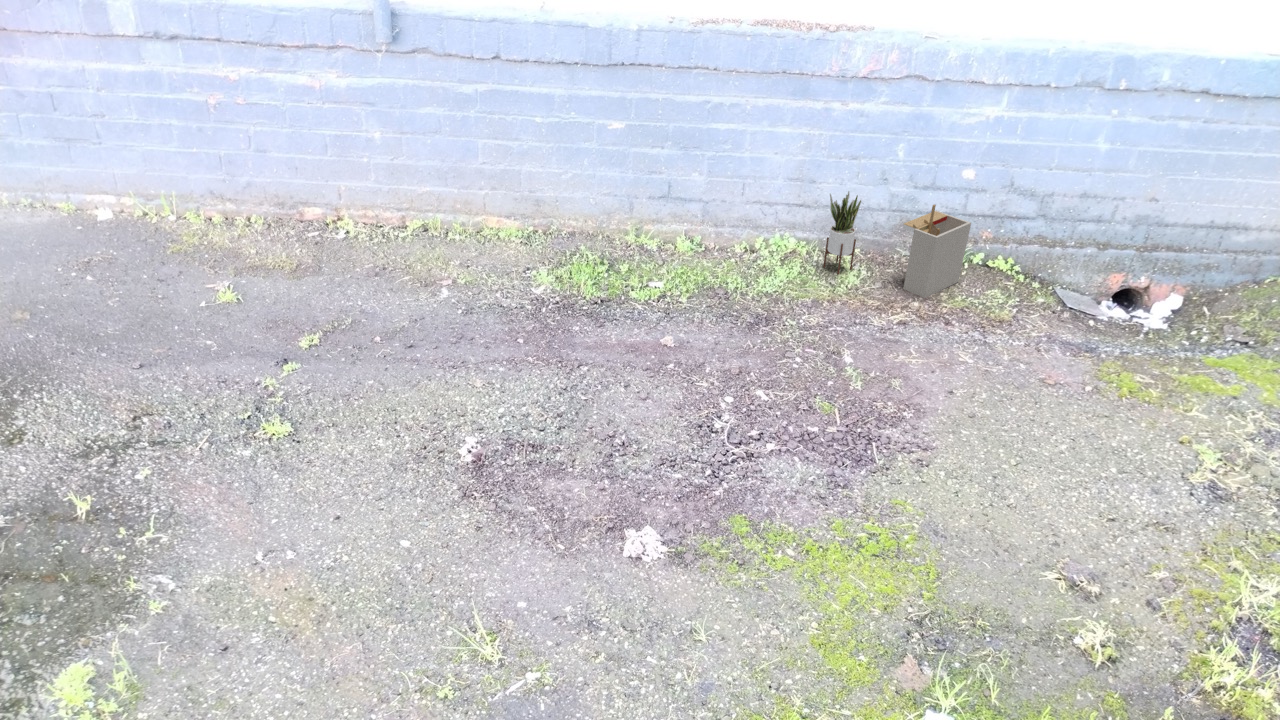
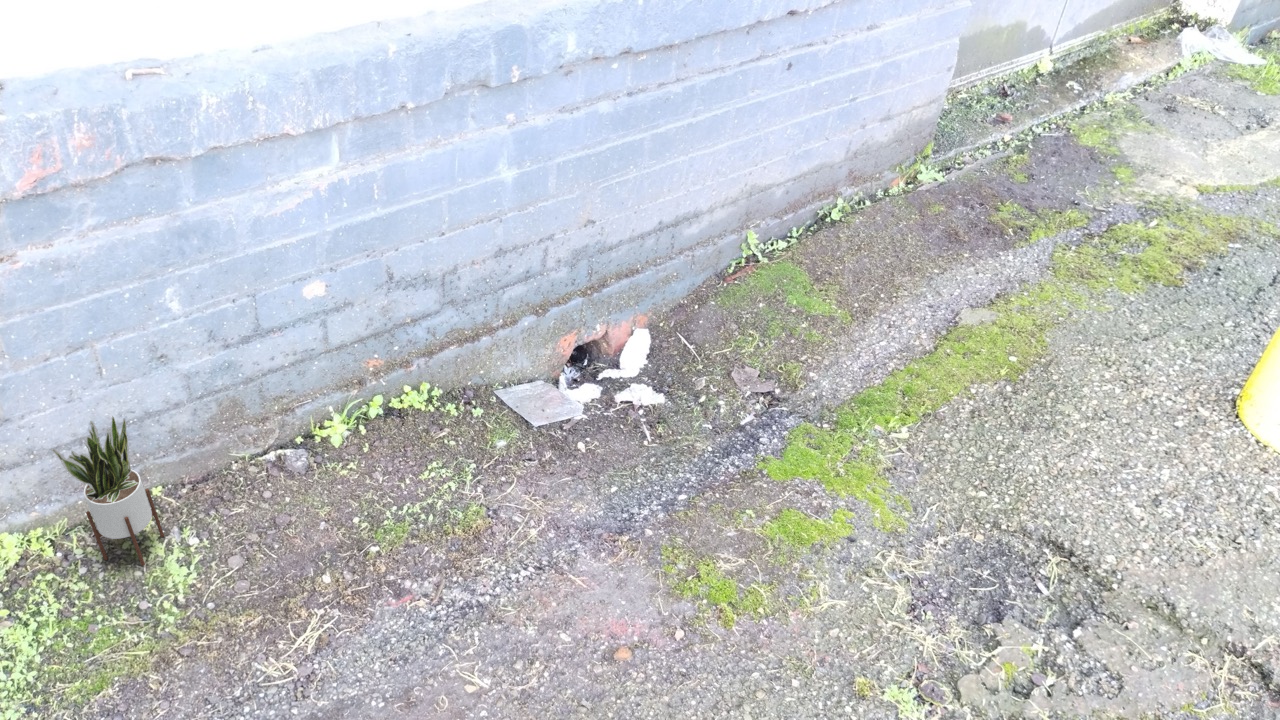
storage bin: present [903,205,971,298] -> none [236,373,366,547]

